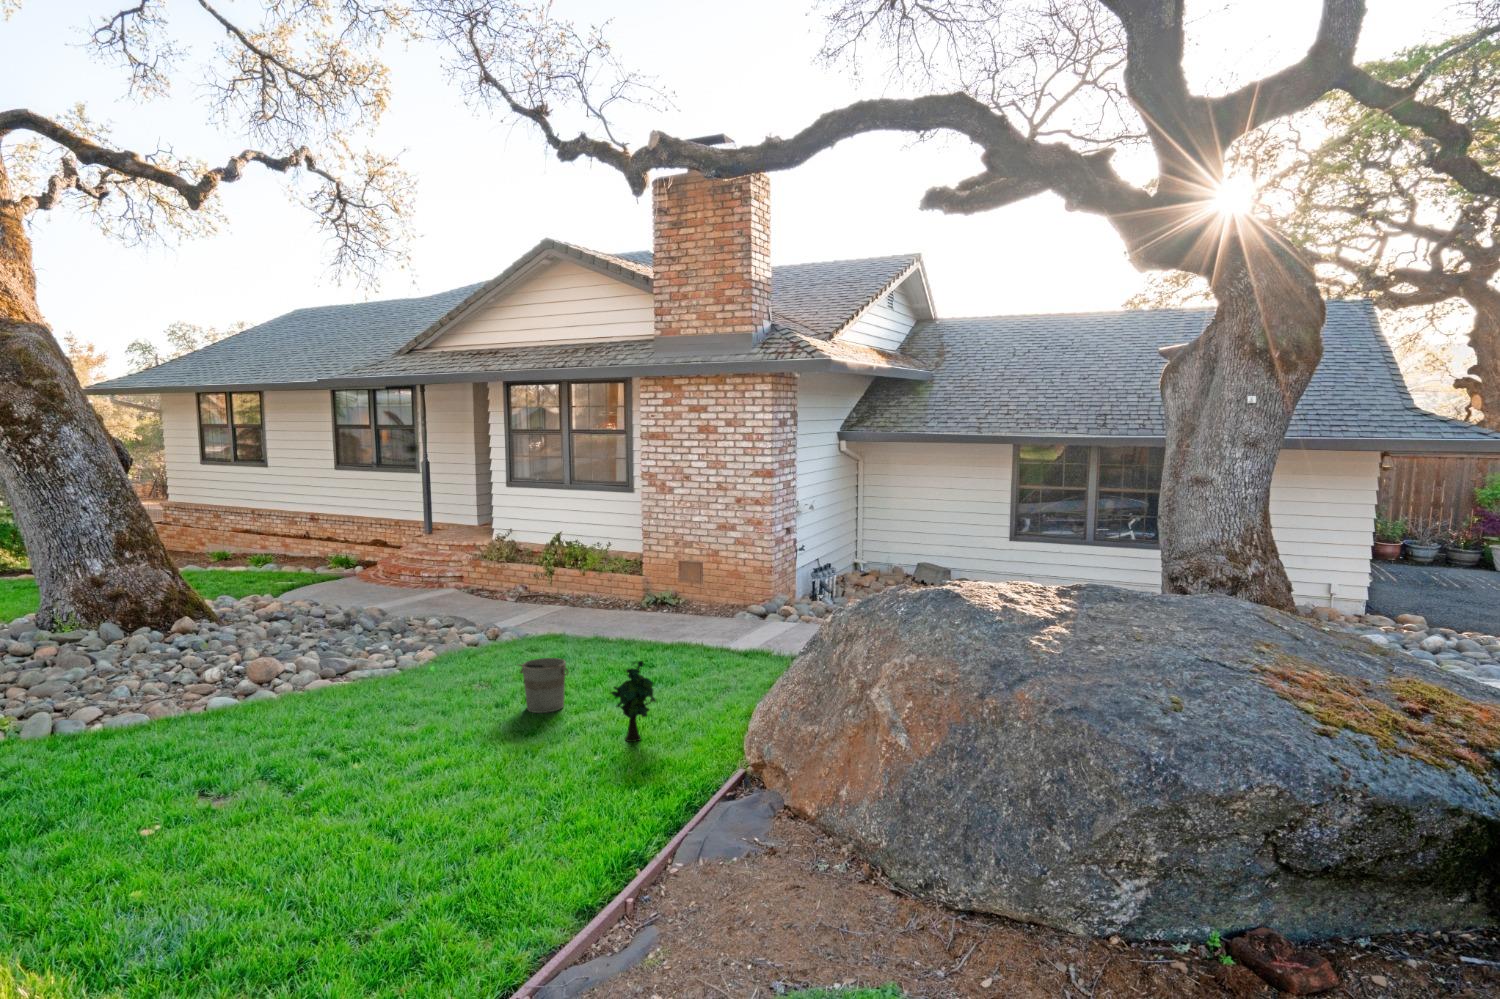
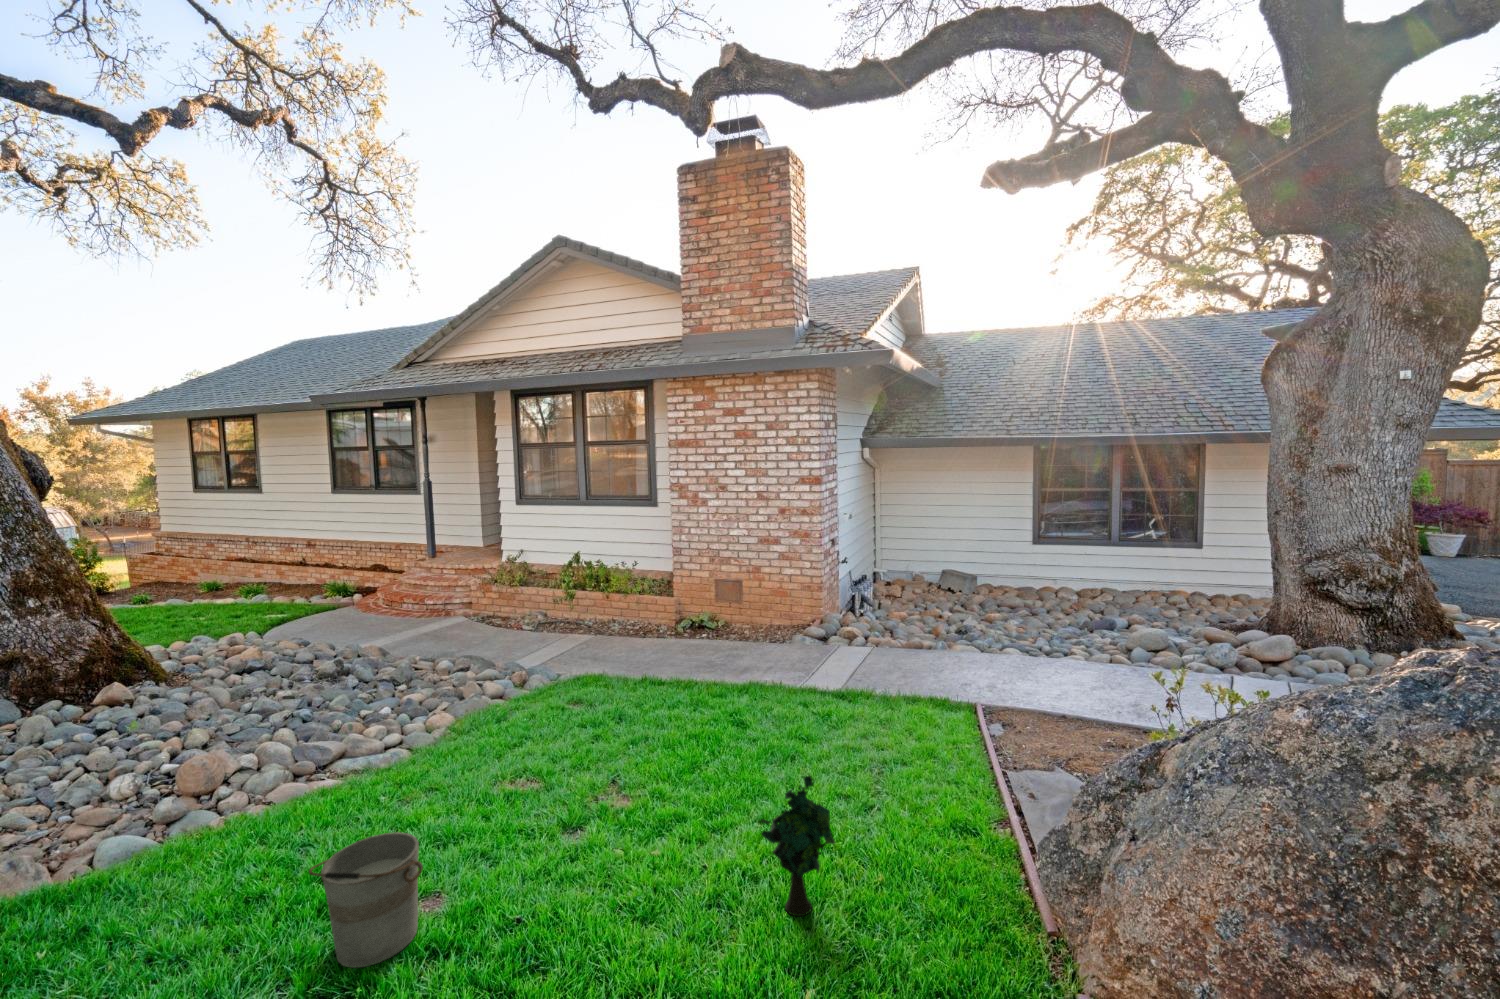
bucket: present [518,658,568,713] -> present [309,832,423,968]

